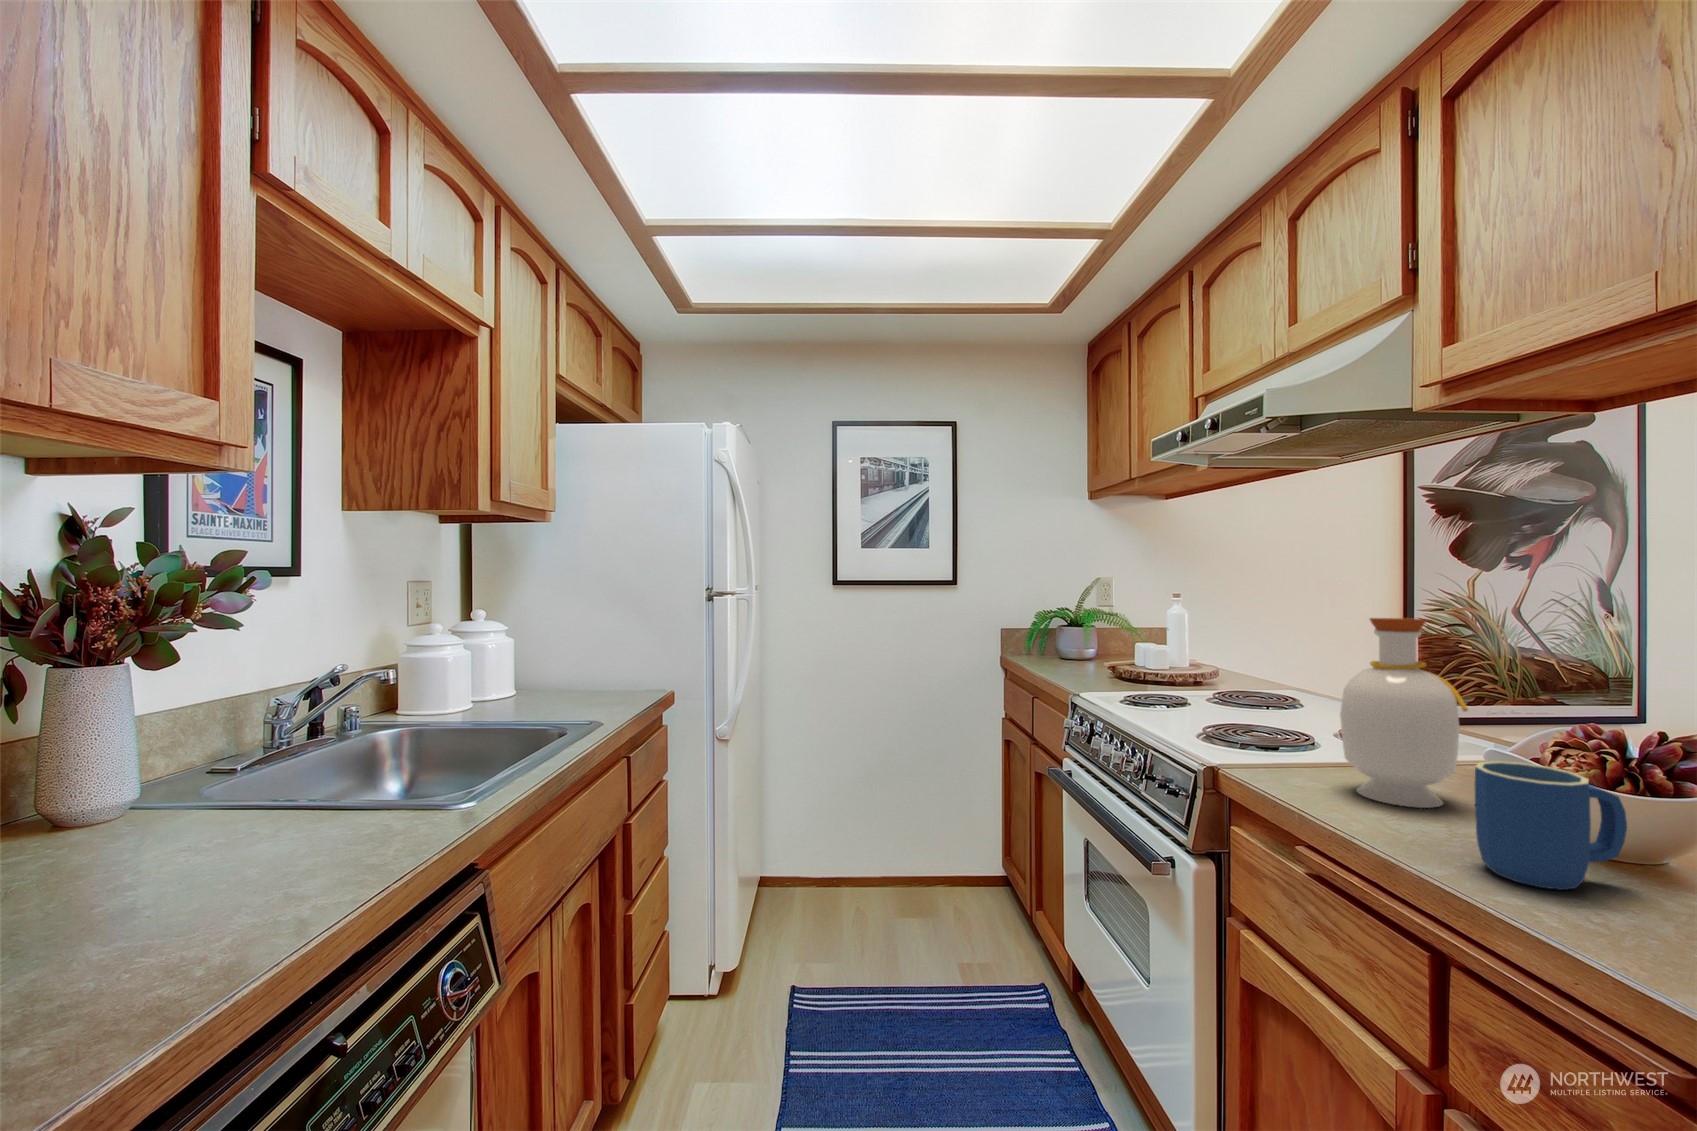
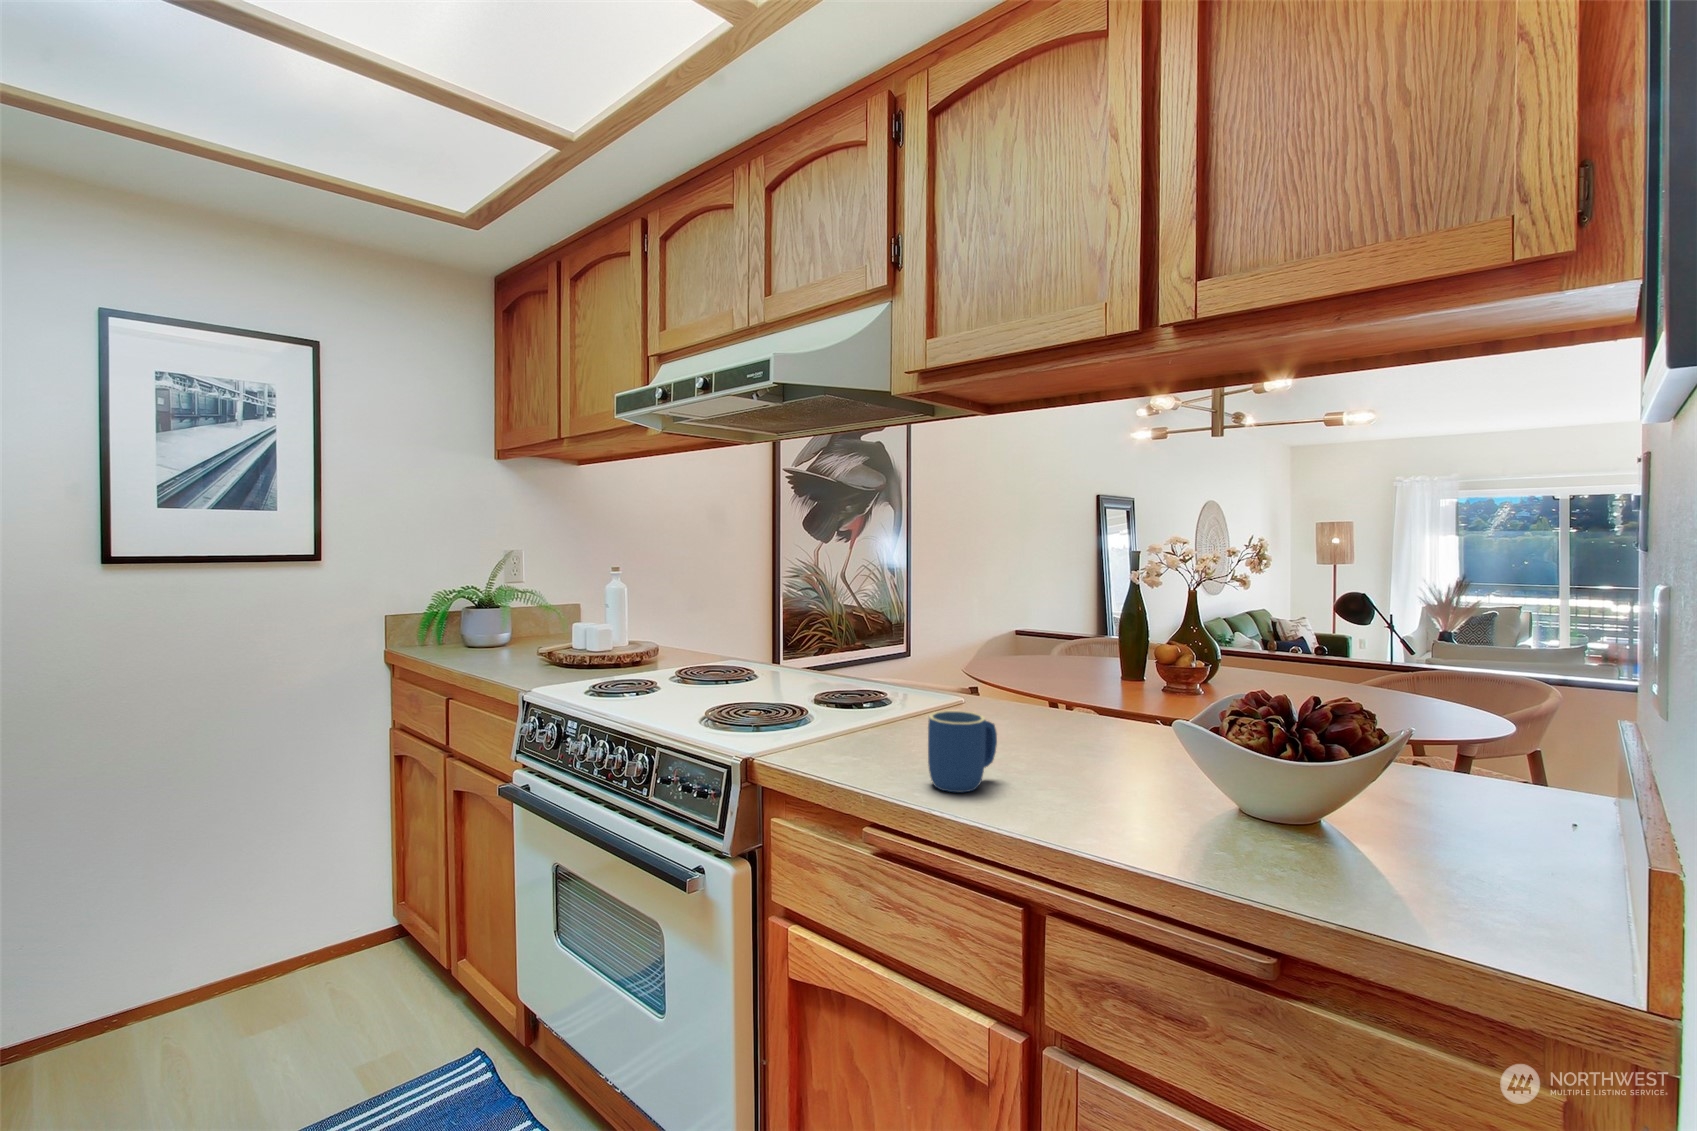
bottle: present [1340,618,1468,808] -> none [820,607,899,753]

